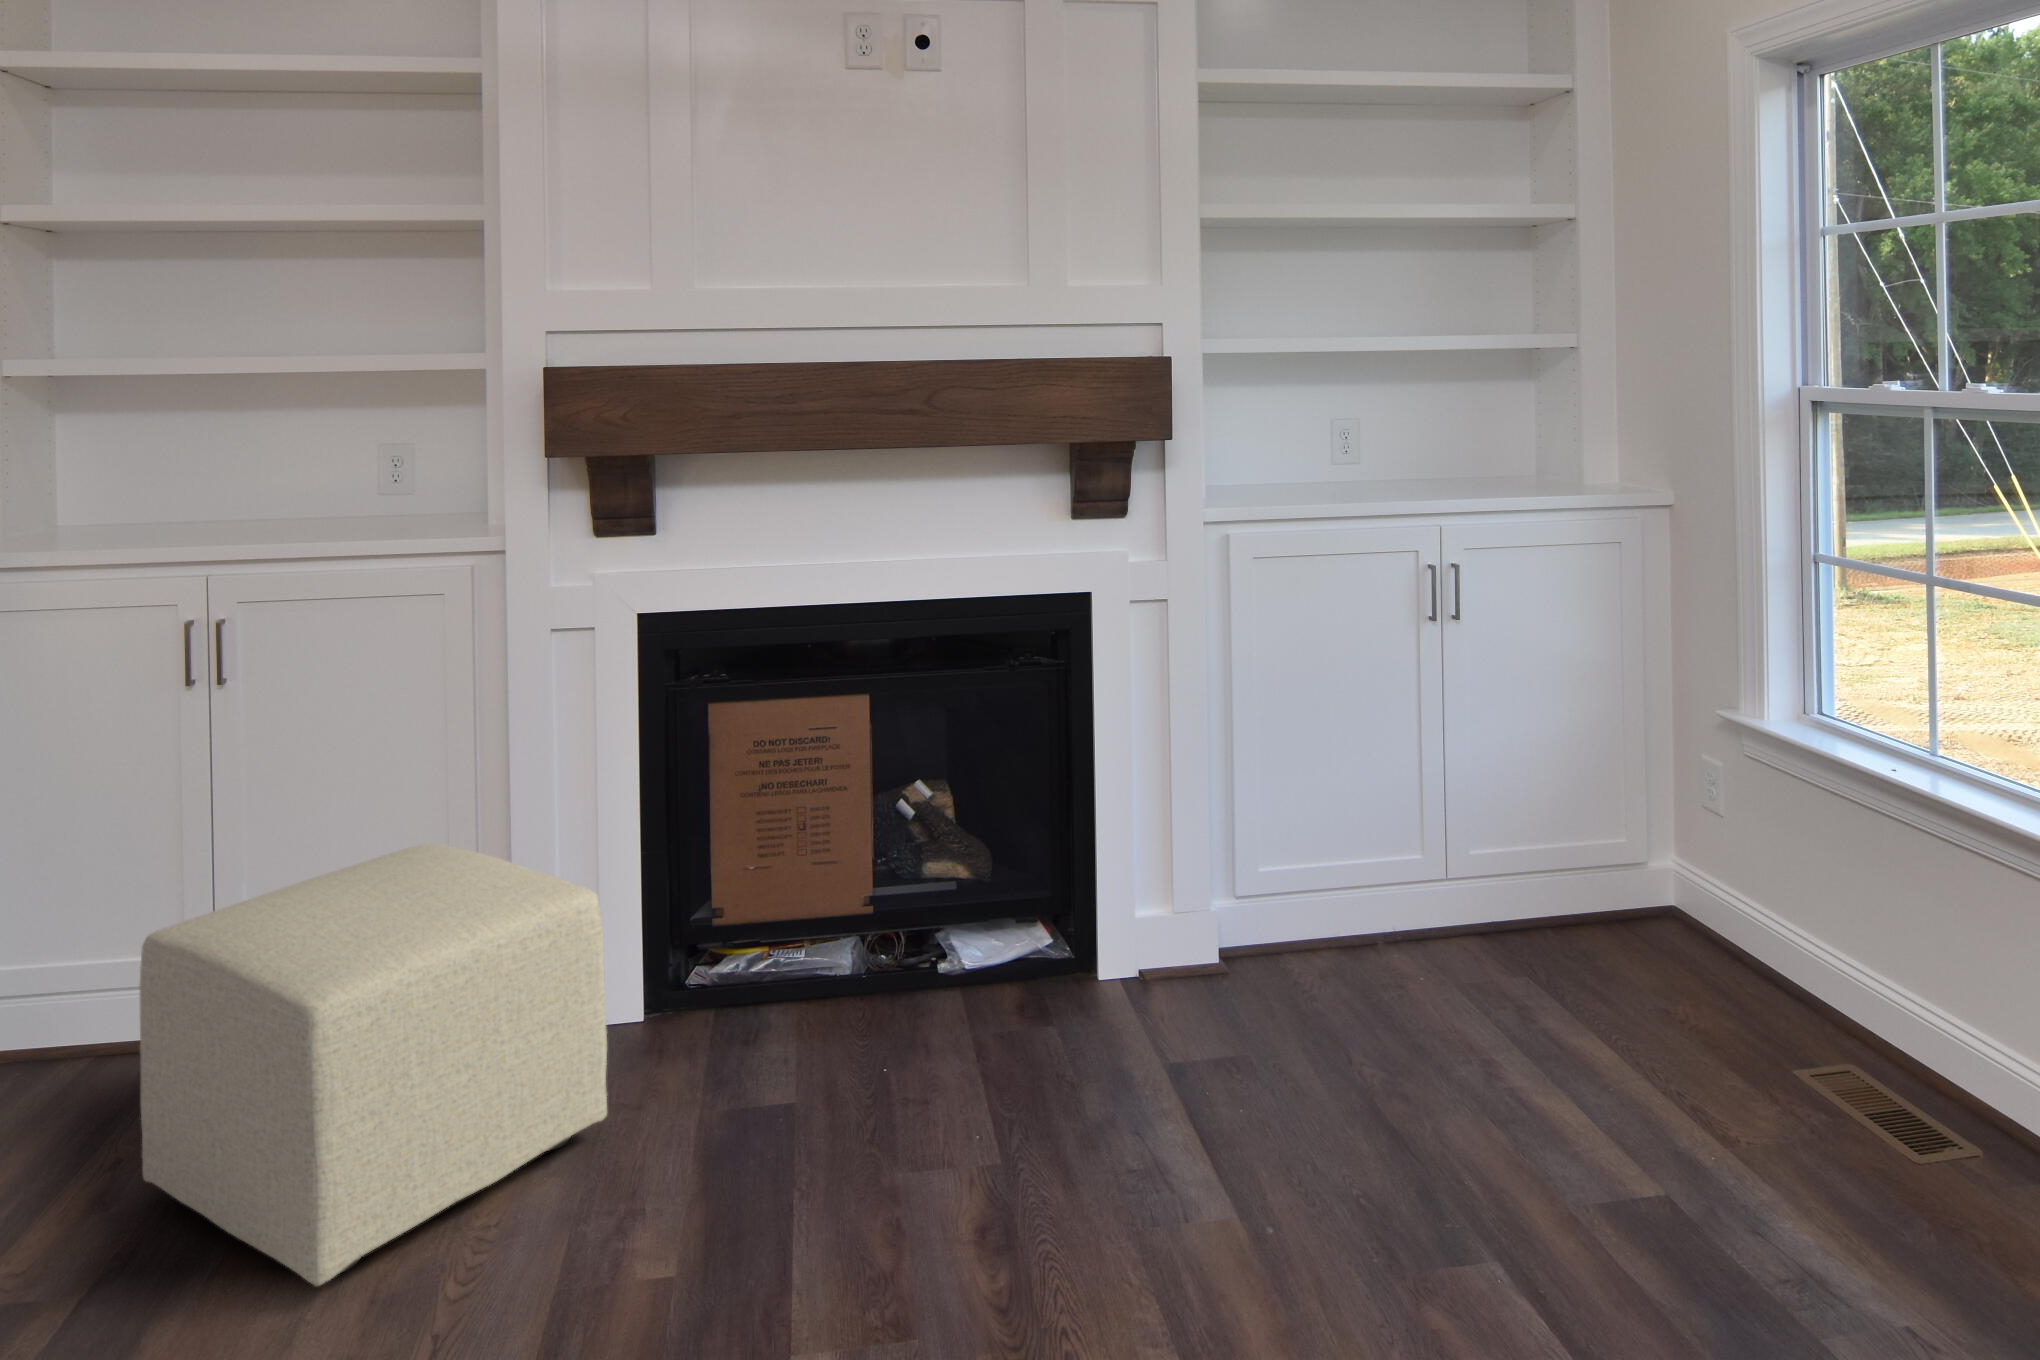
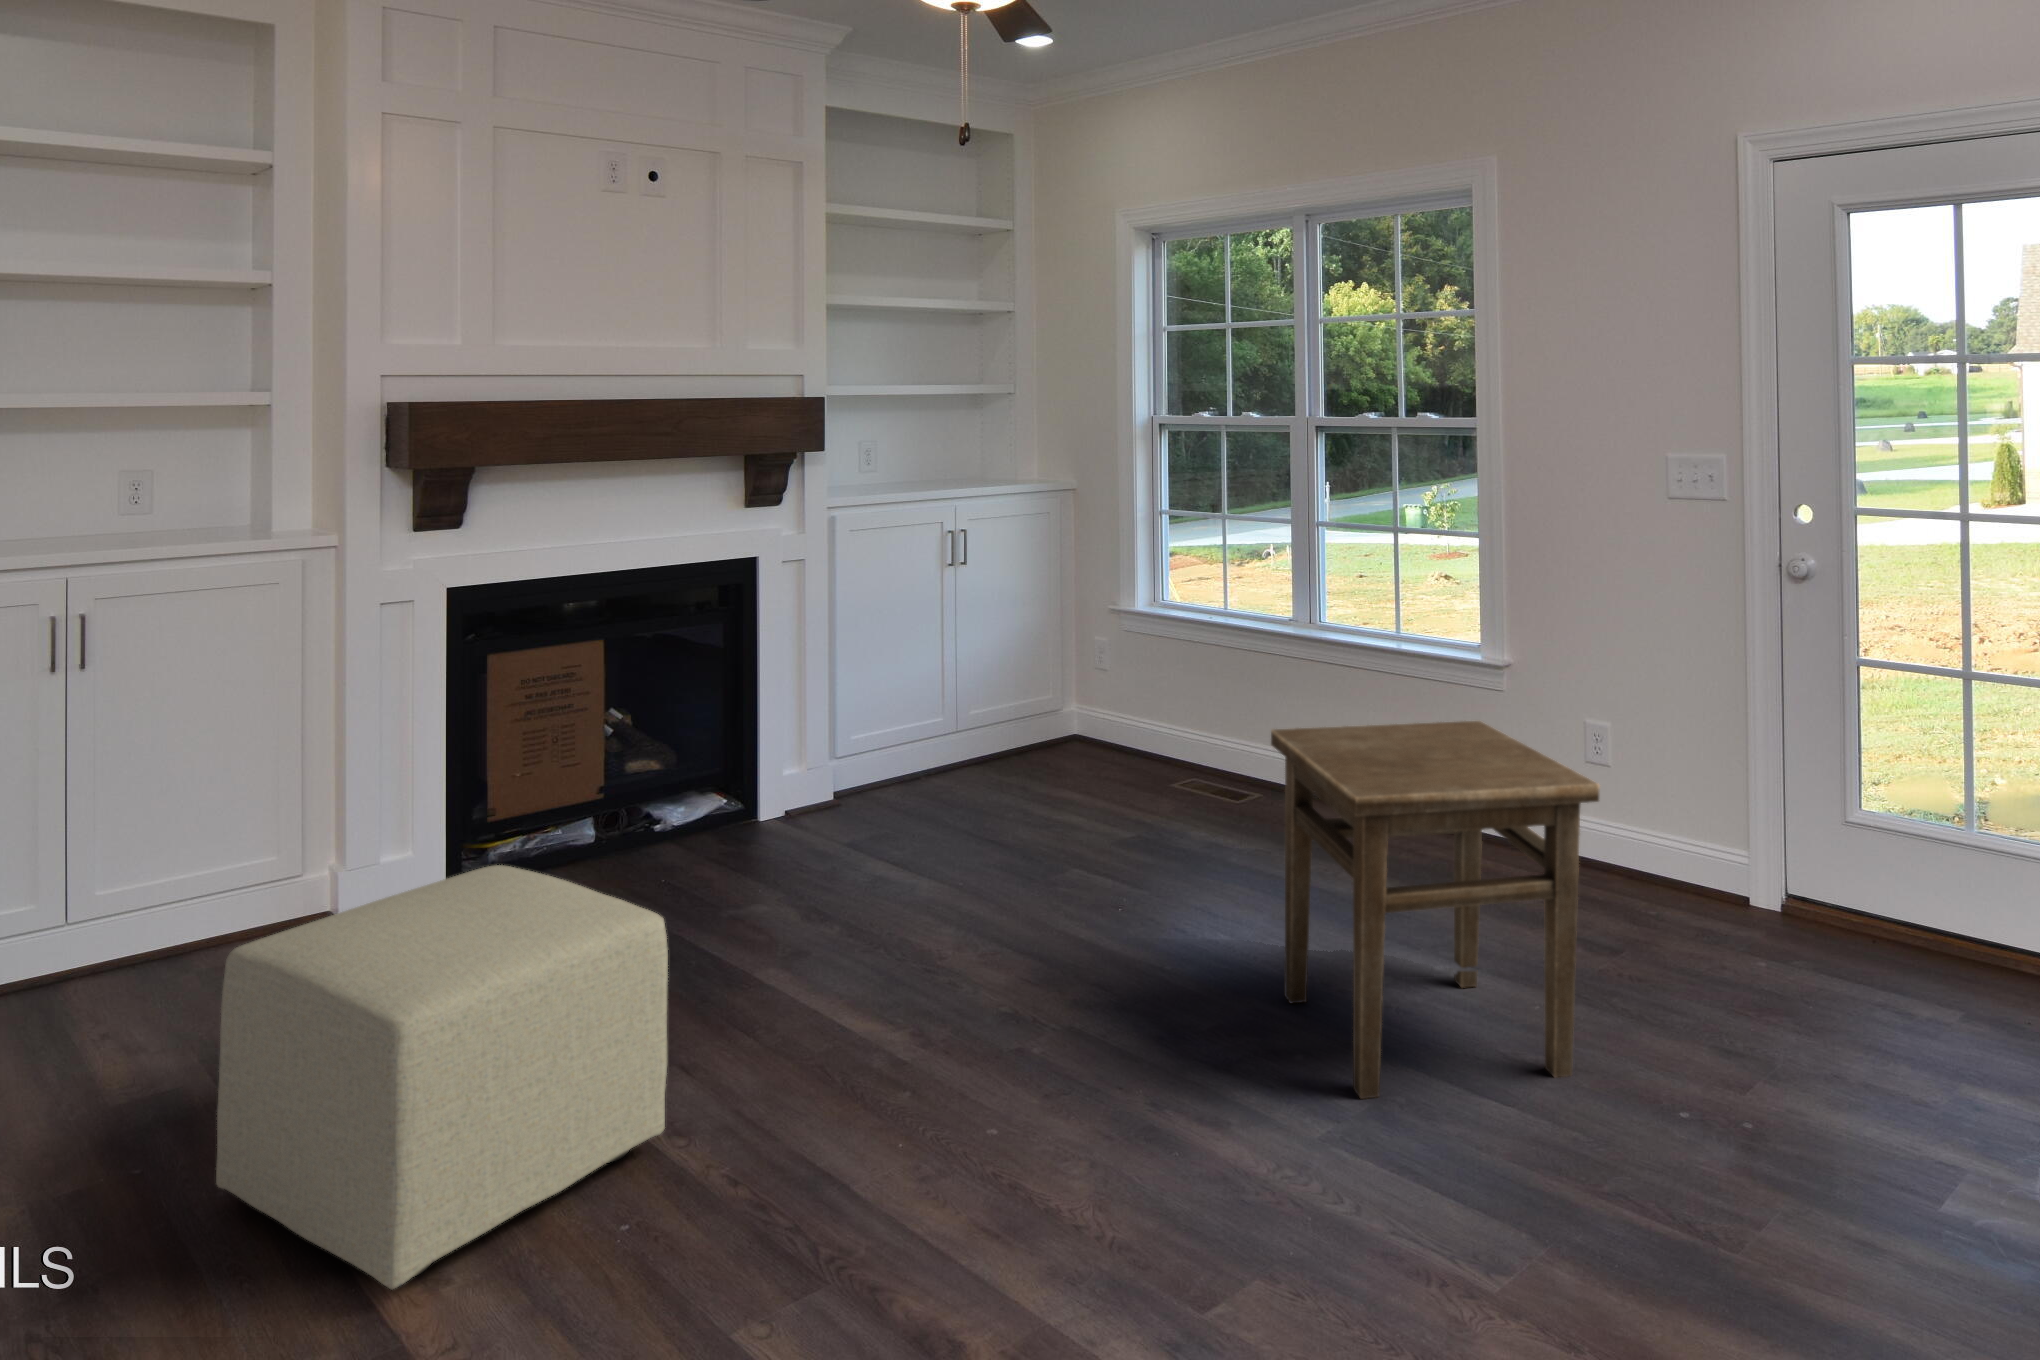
side table: none [1241,671,1597,1074] -> present [1271,721,1600,1099]

